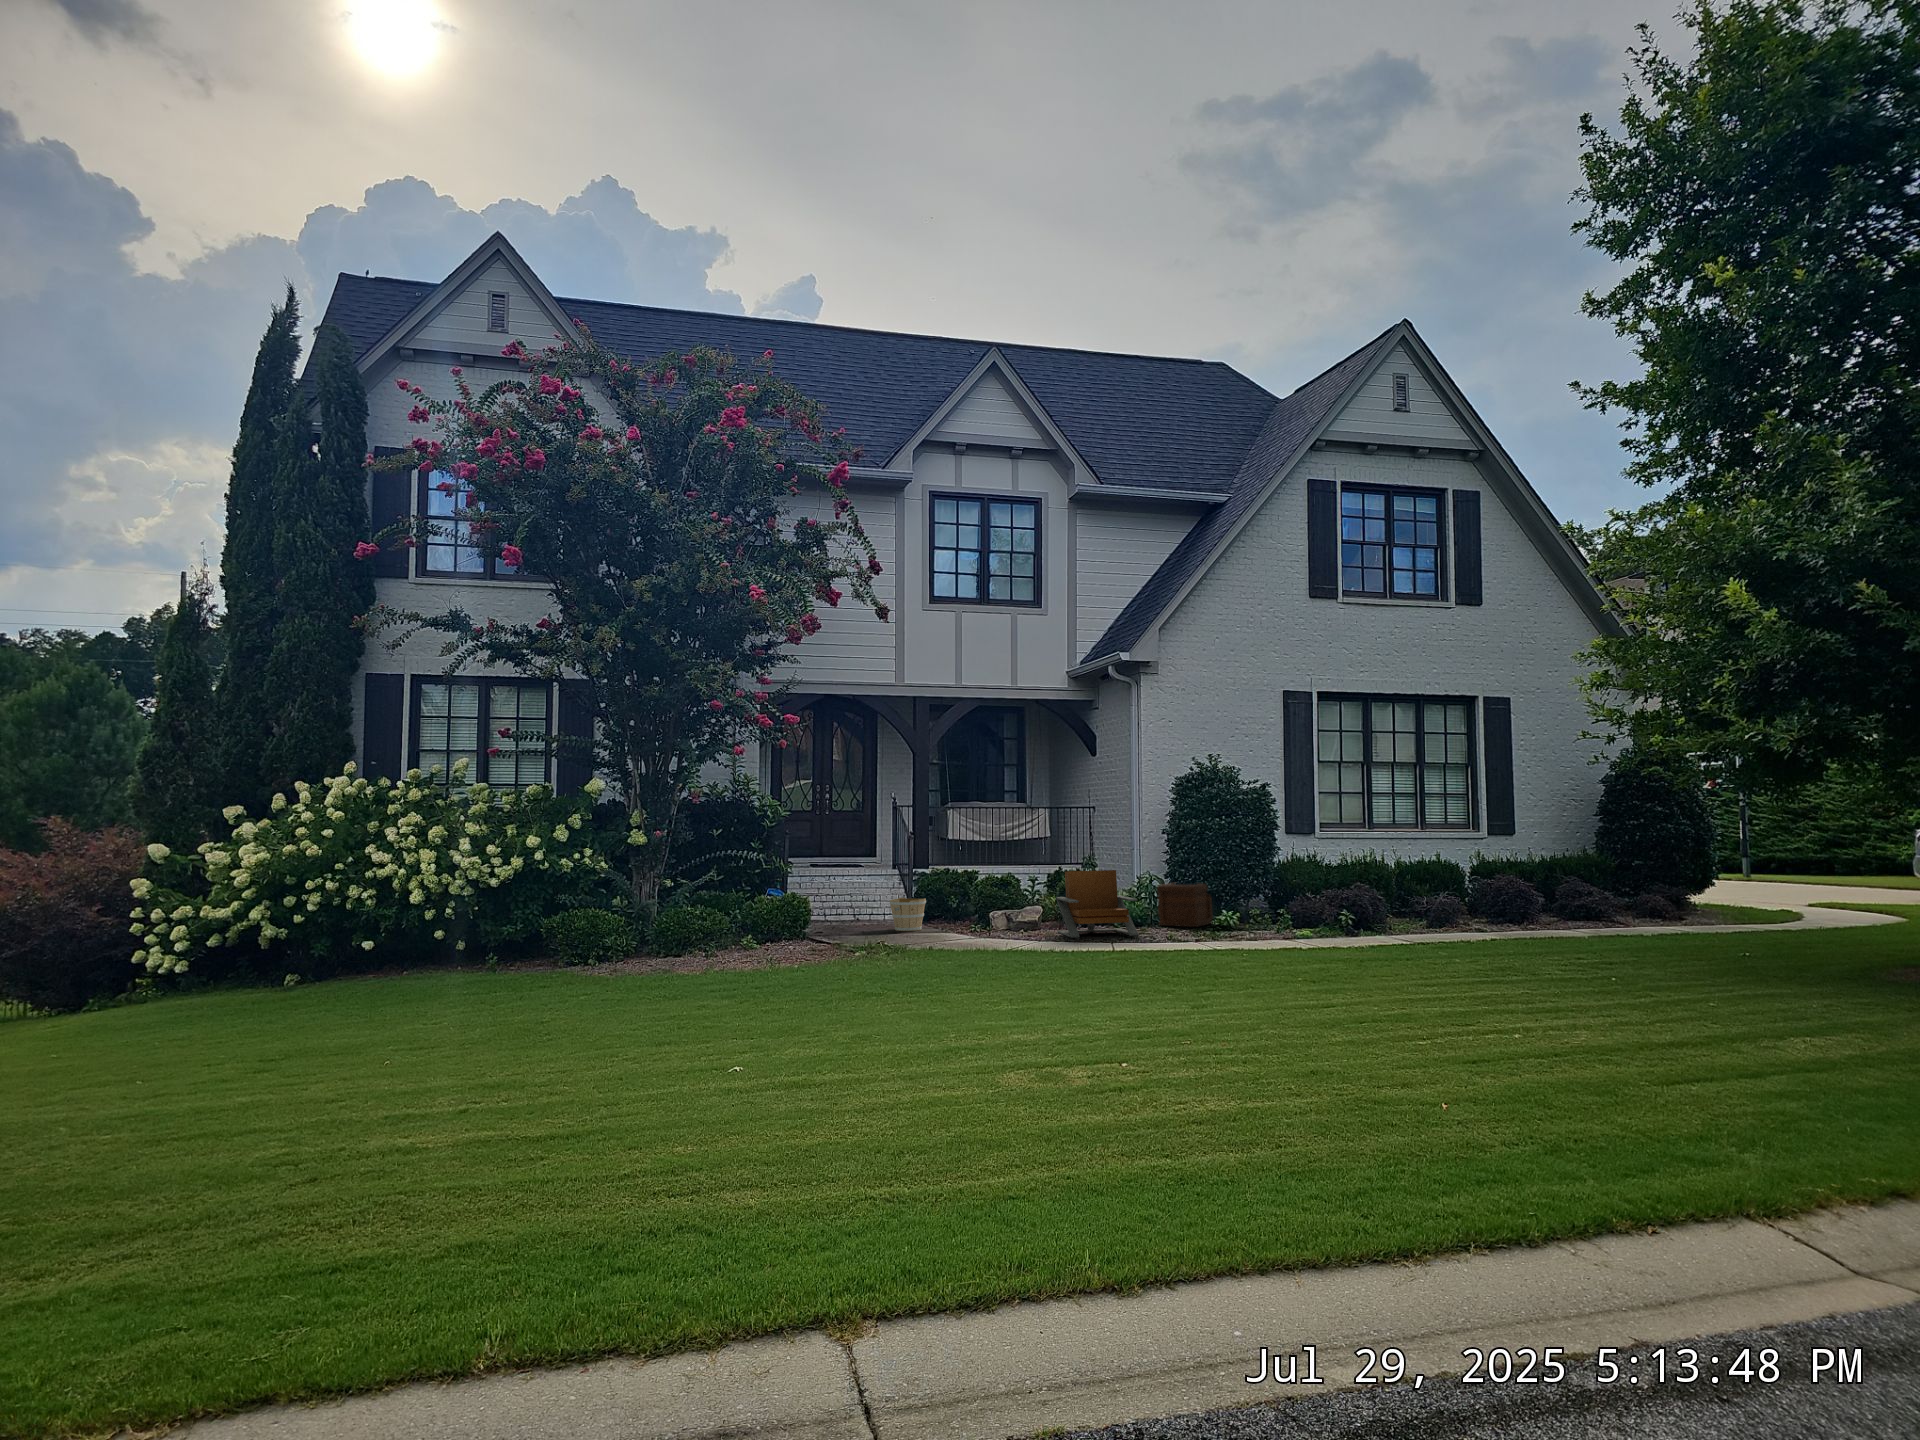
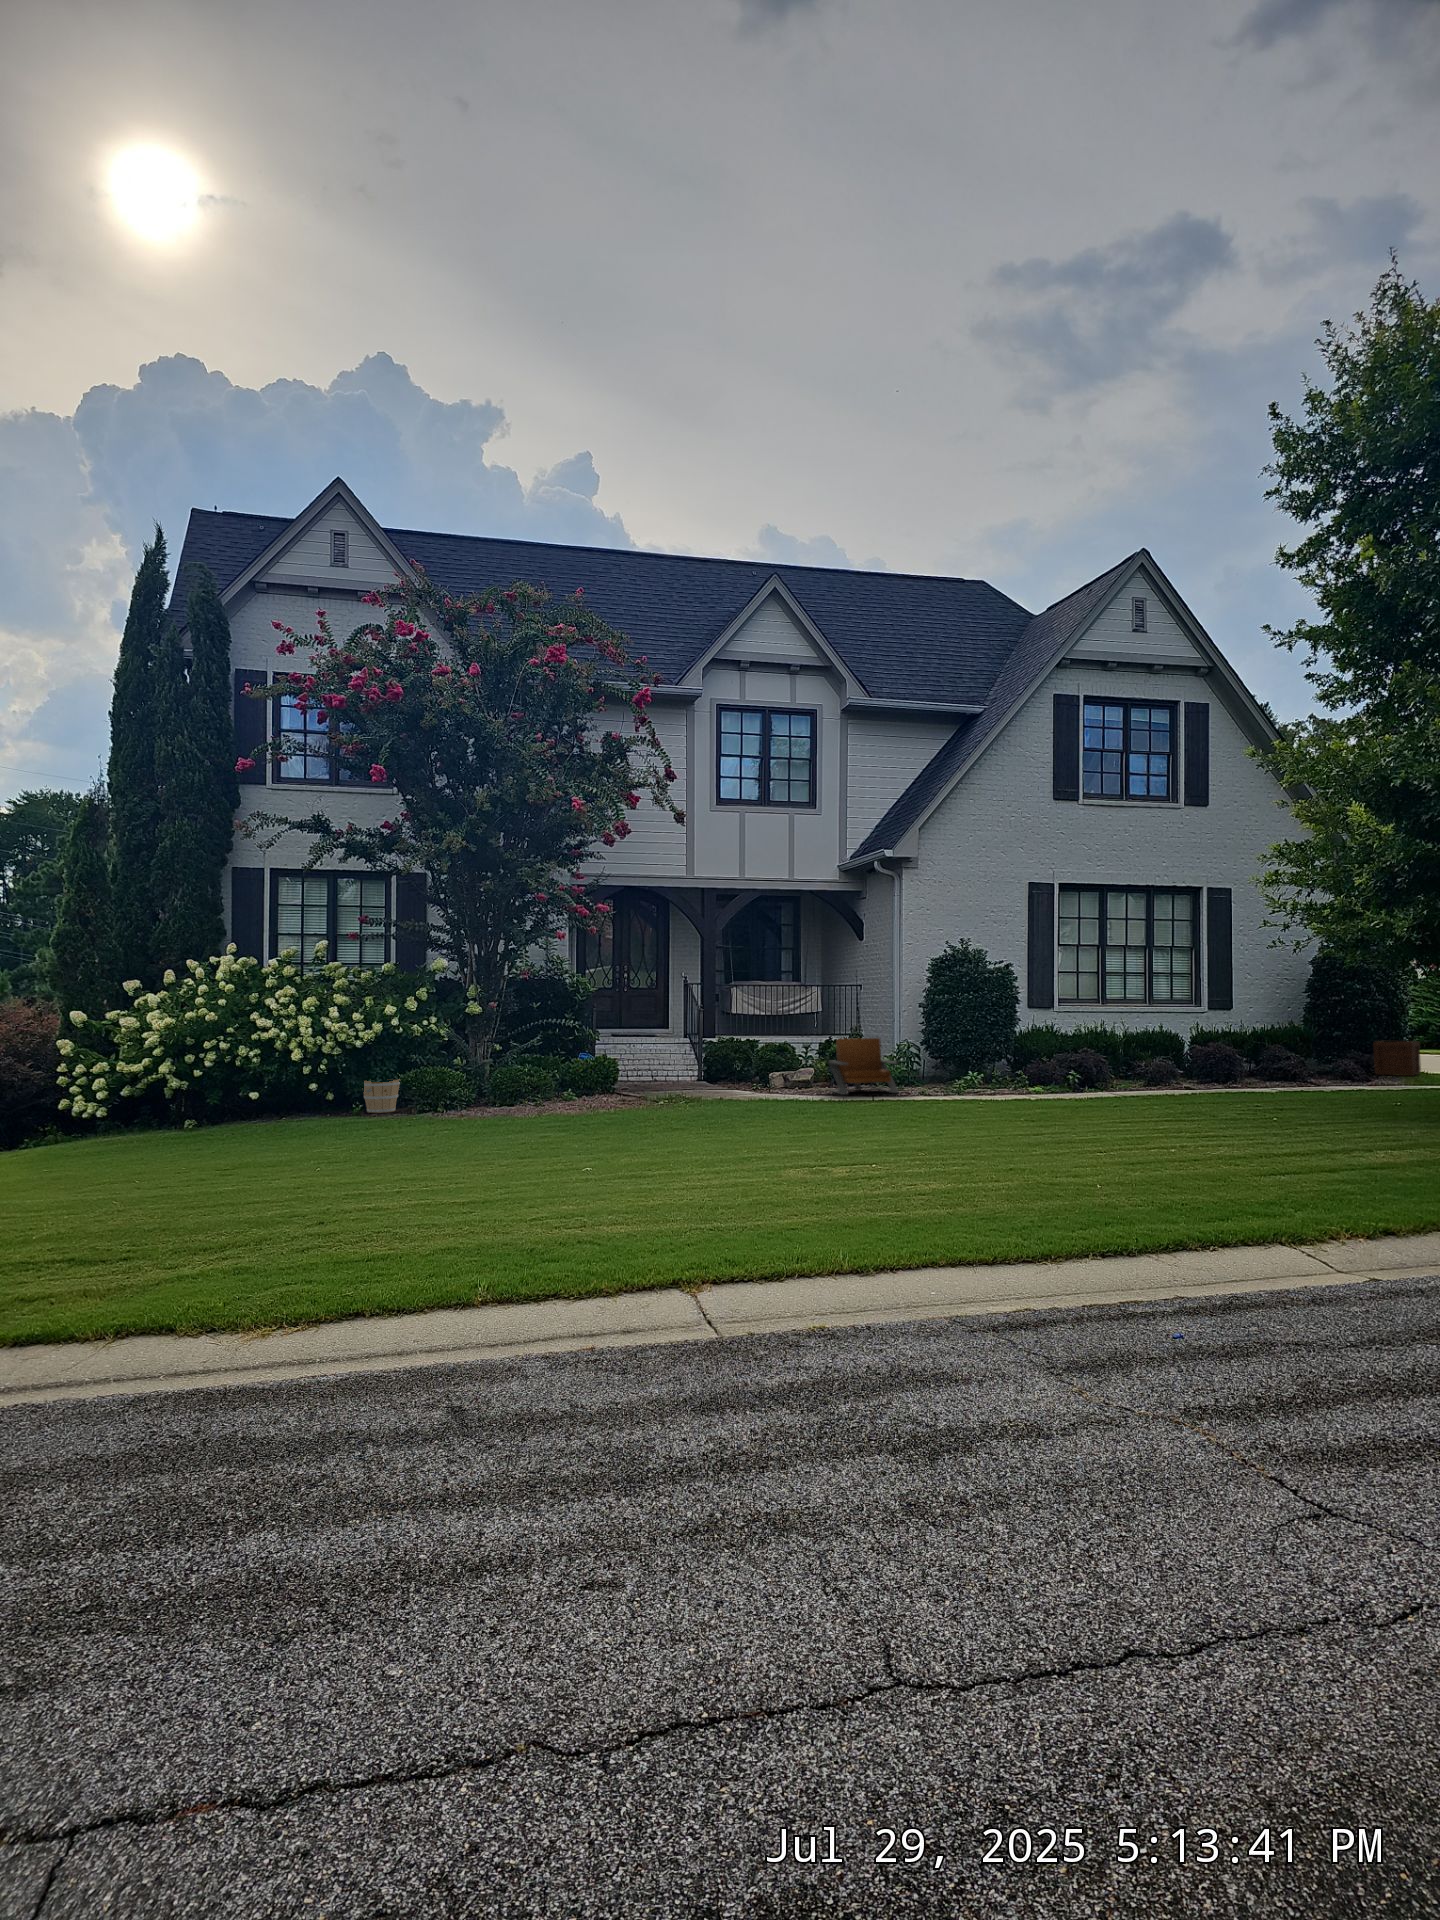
wooden crate: present [1157,883,1212,927] -> present [1373,1041,1421,1076]
wooden bucket: present [890,898,926,931] -> present [363,1079,400,1113]

